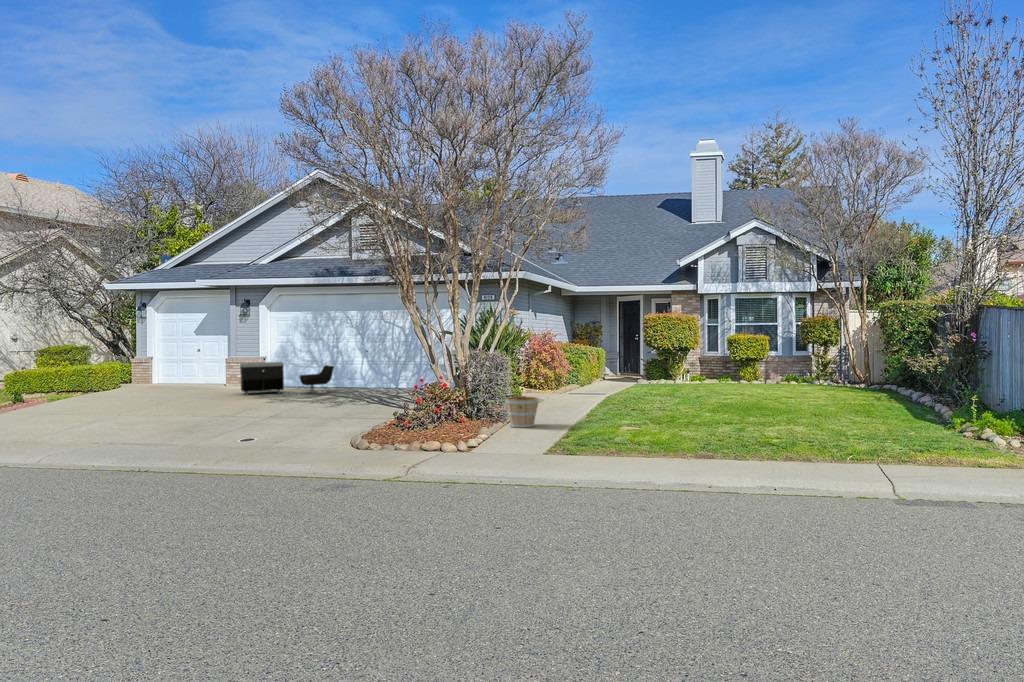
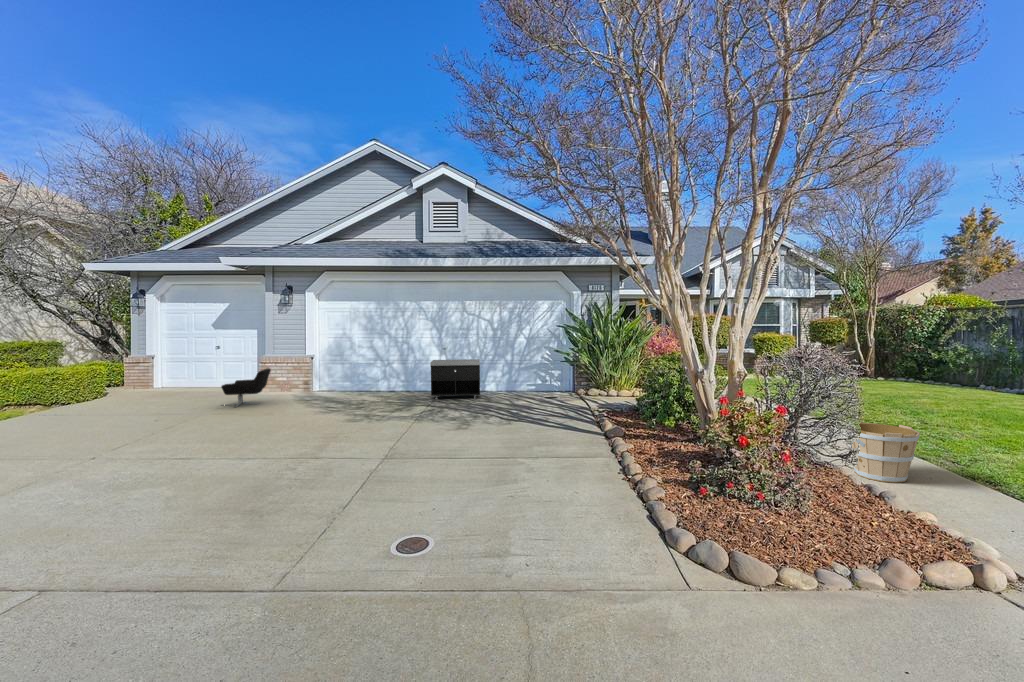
storage bench: present [240,362,284,395] -> present [430,359,480,399]
lounge chair: present [300,365,334,394] -> present [221,369,271,407]

